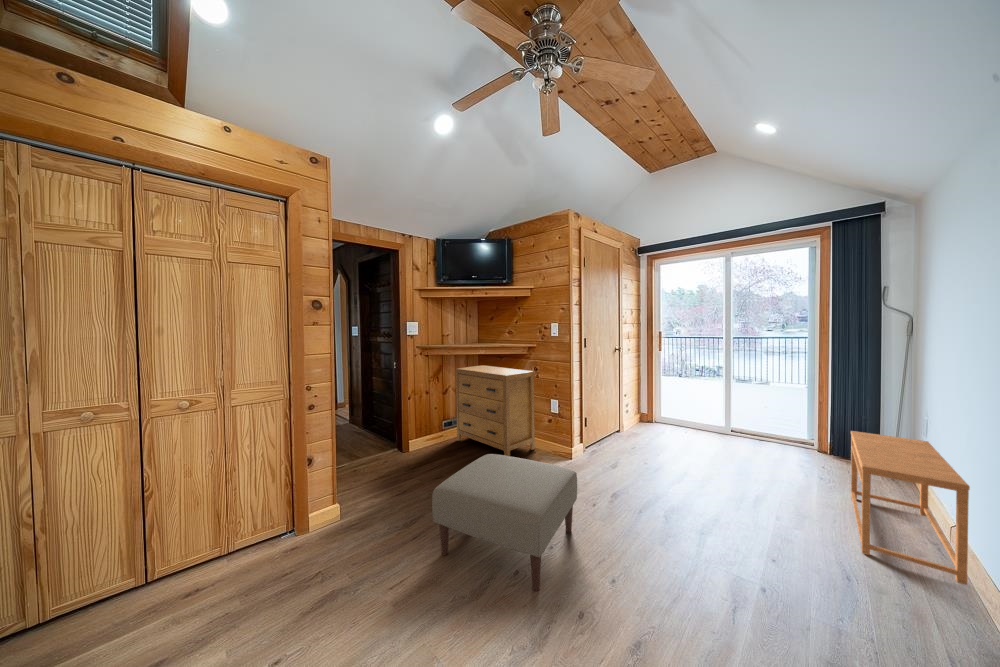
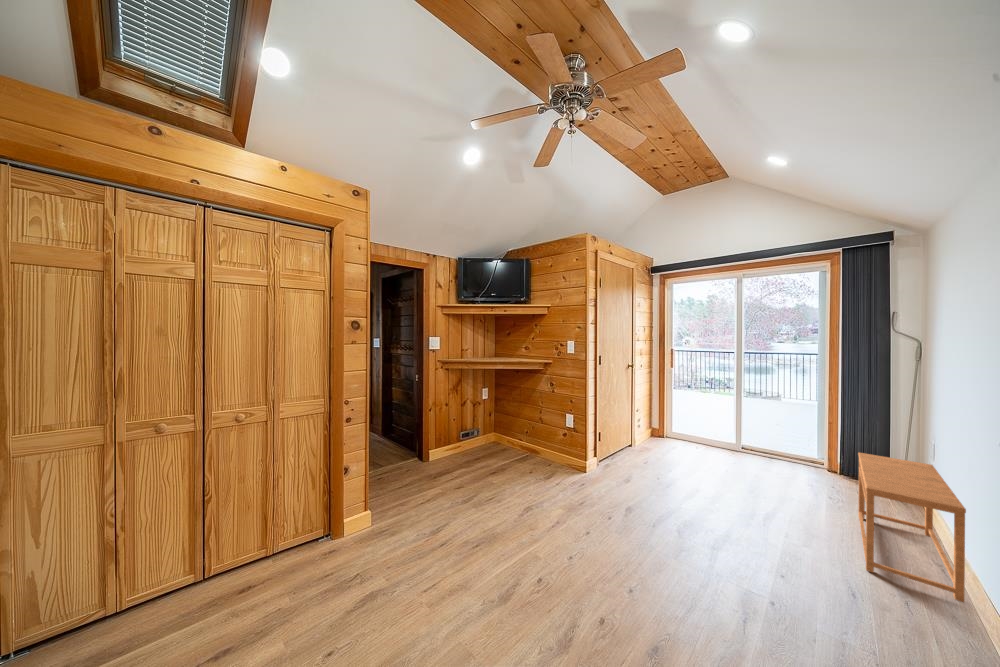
dresser: present [456,365,535,456] -> none [473,378,550,472]
ottoman: present [432,454,577,591] -> none [461,467,595,597]

